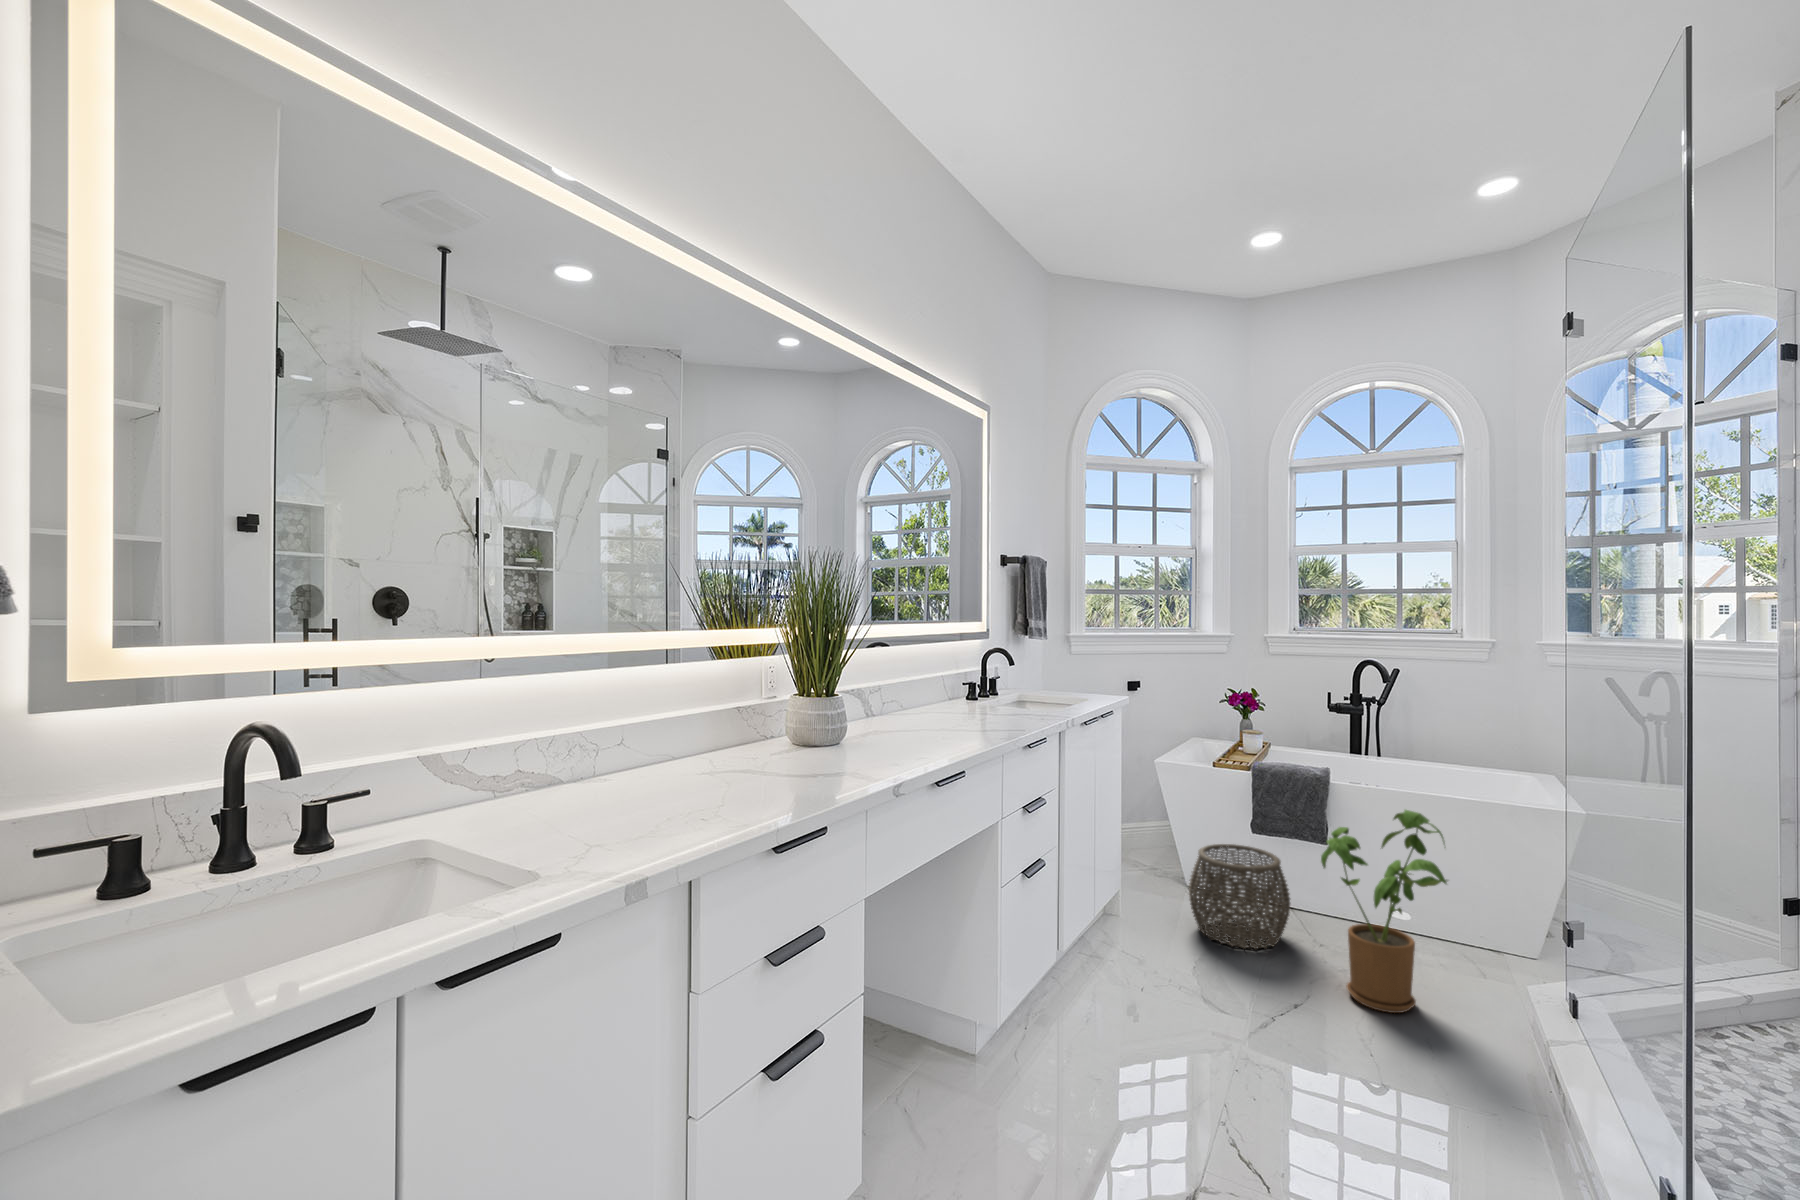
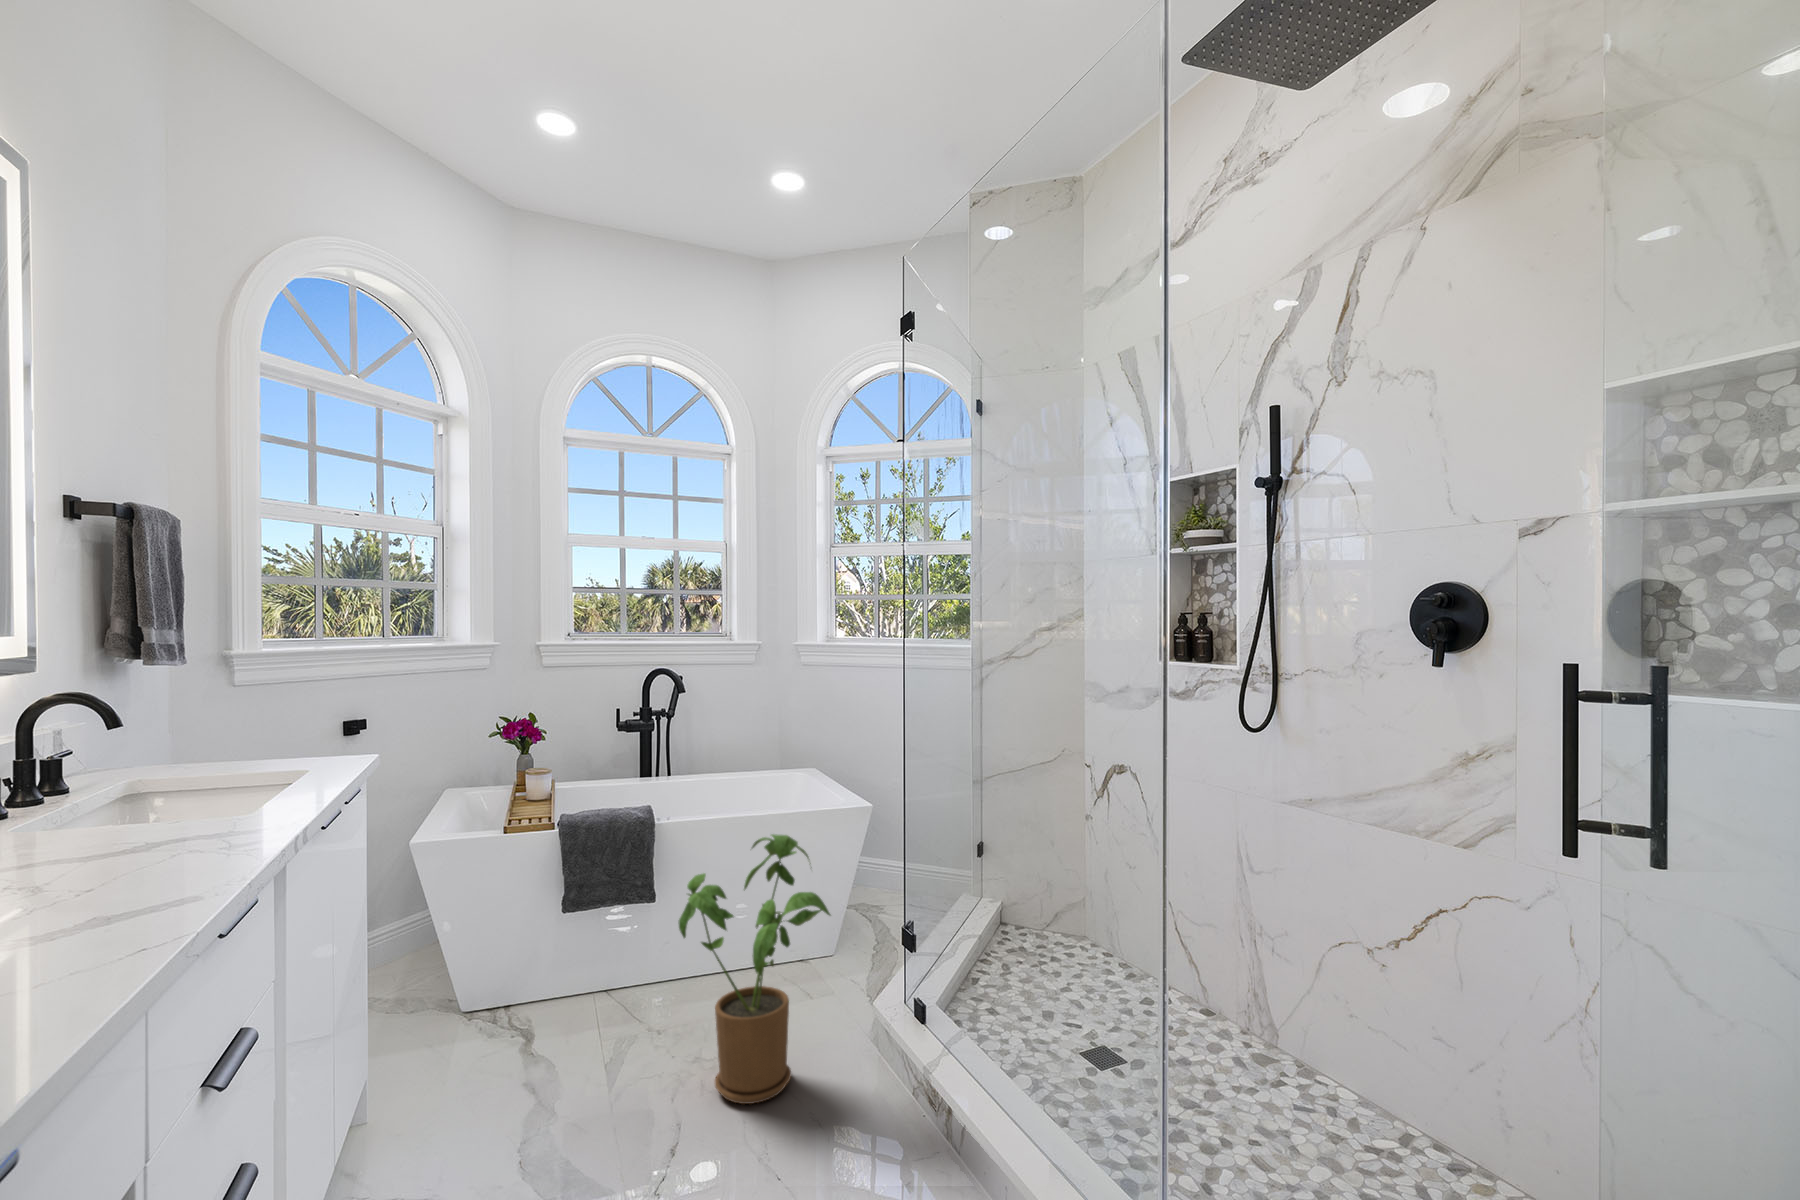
woven basket: present [1189,844,1290,949] -> none [478,931,626,1097]

